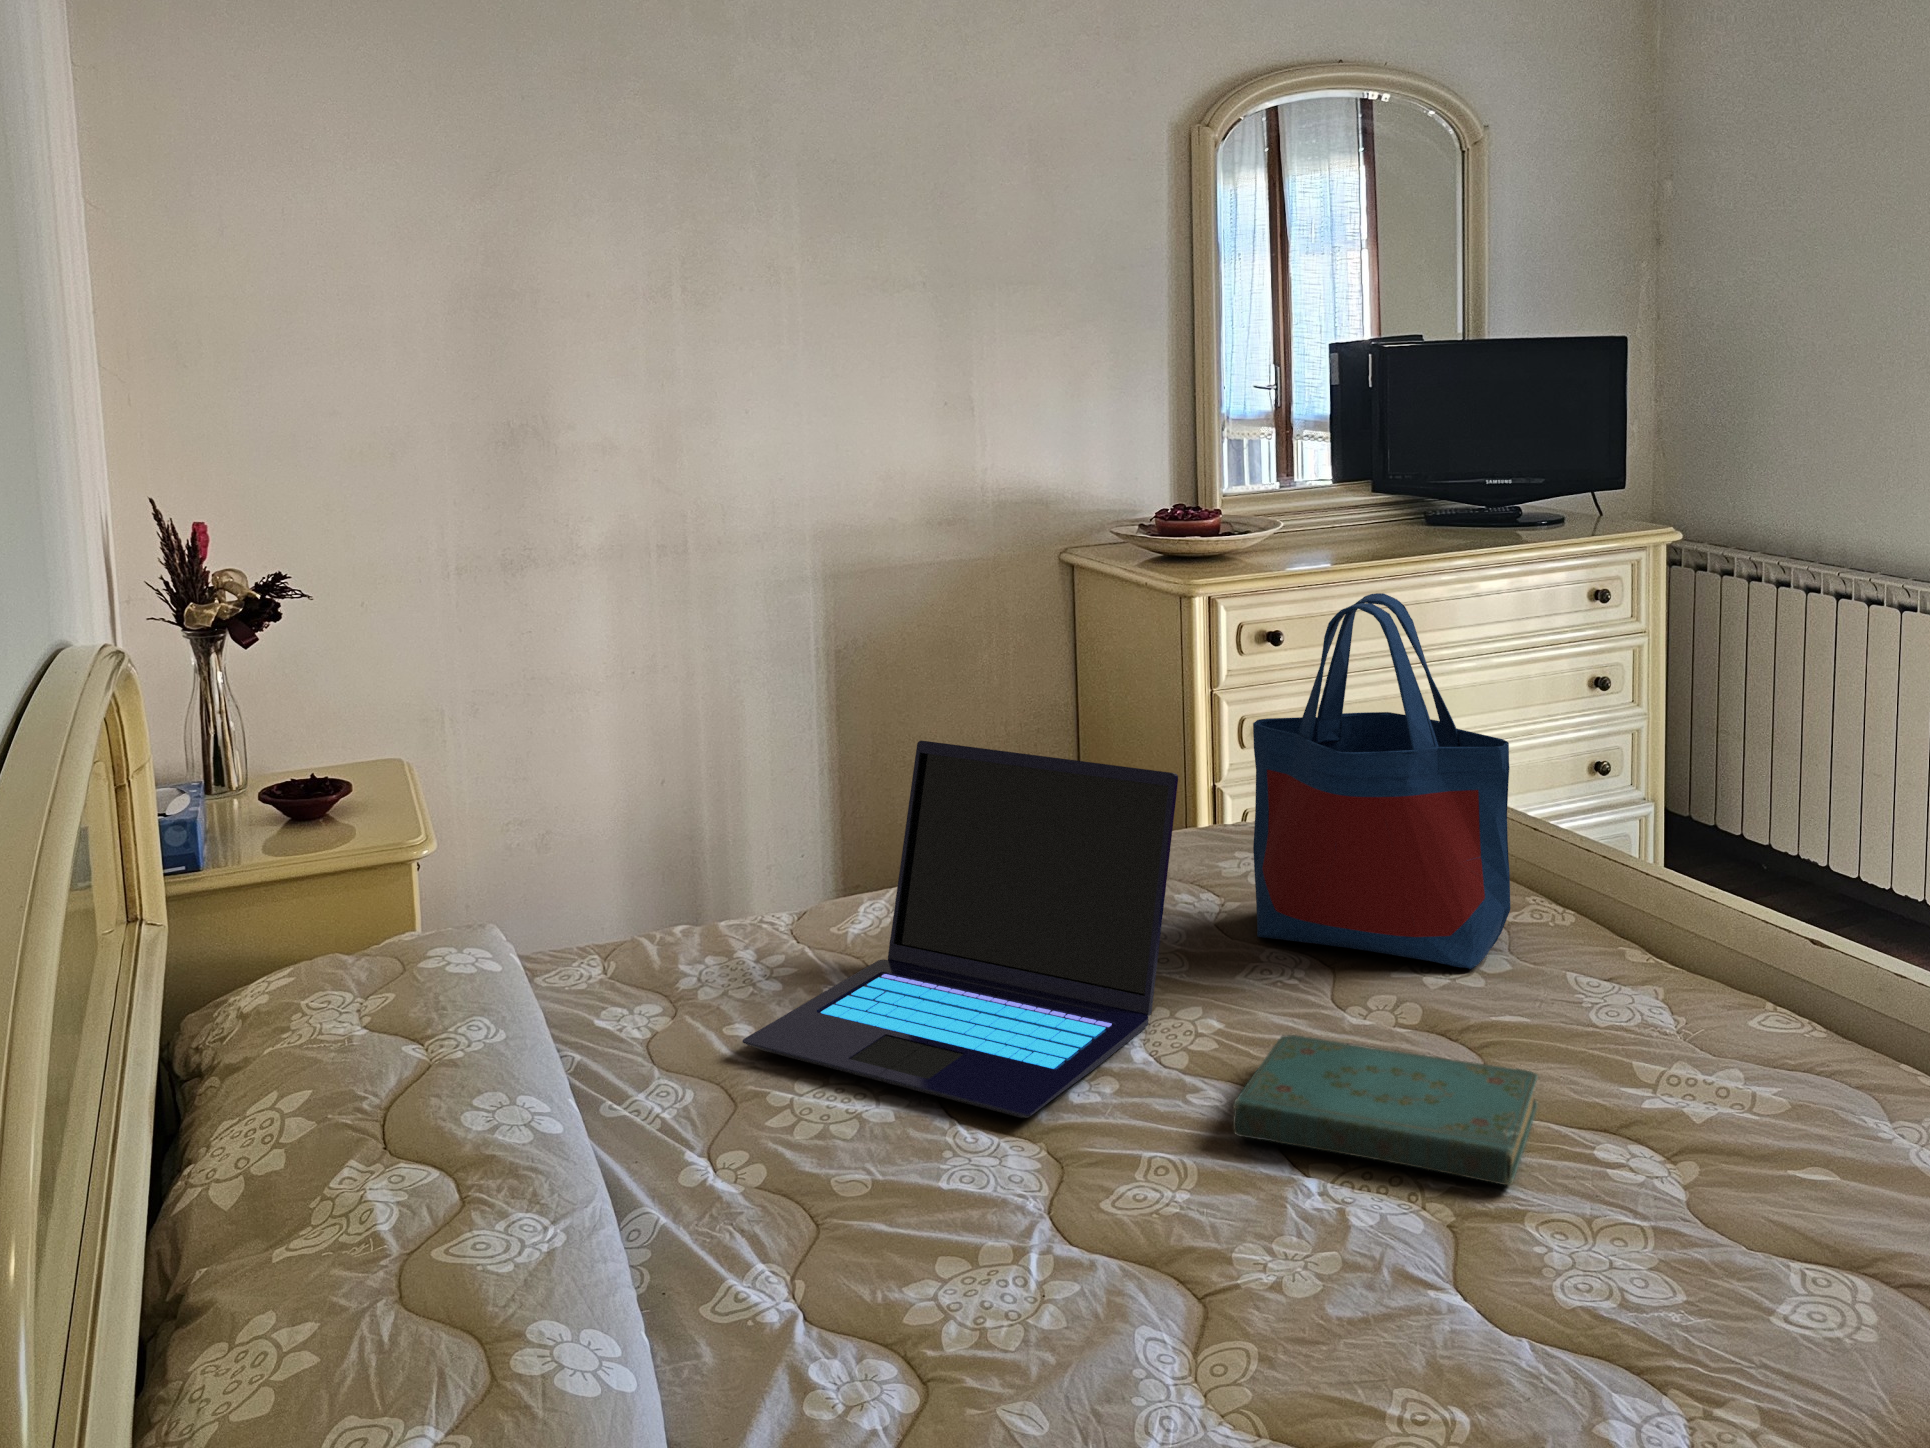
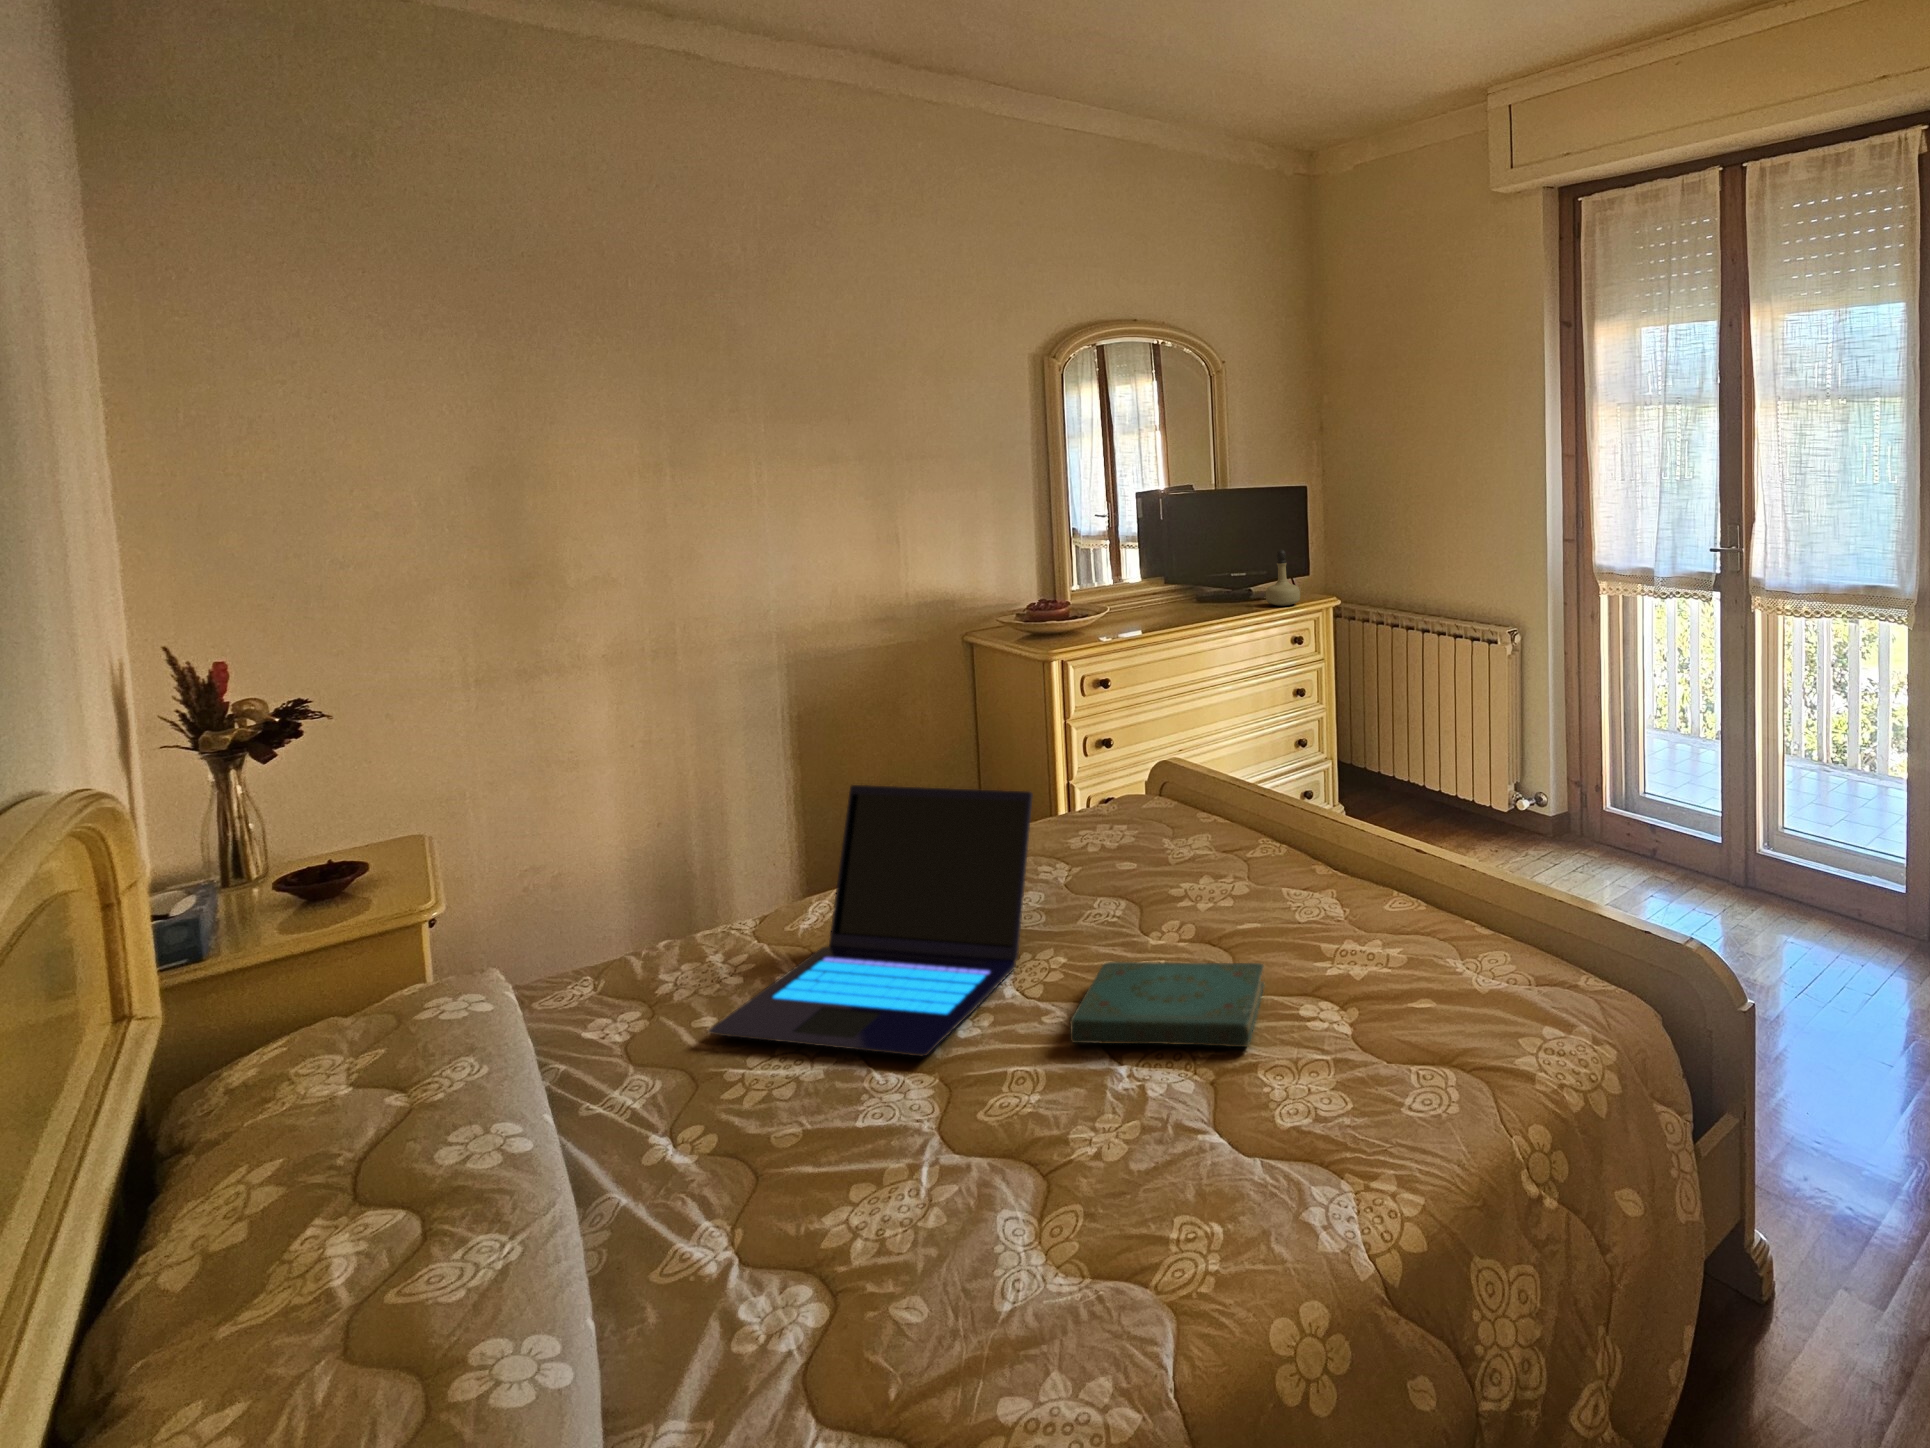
perfume bottle: none [1550,439,1612,536] -> present [1266,549,1300,606]
tote bag: present [1253,593,1510,969] -> none [1084,660,1246,896]

